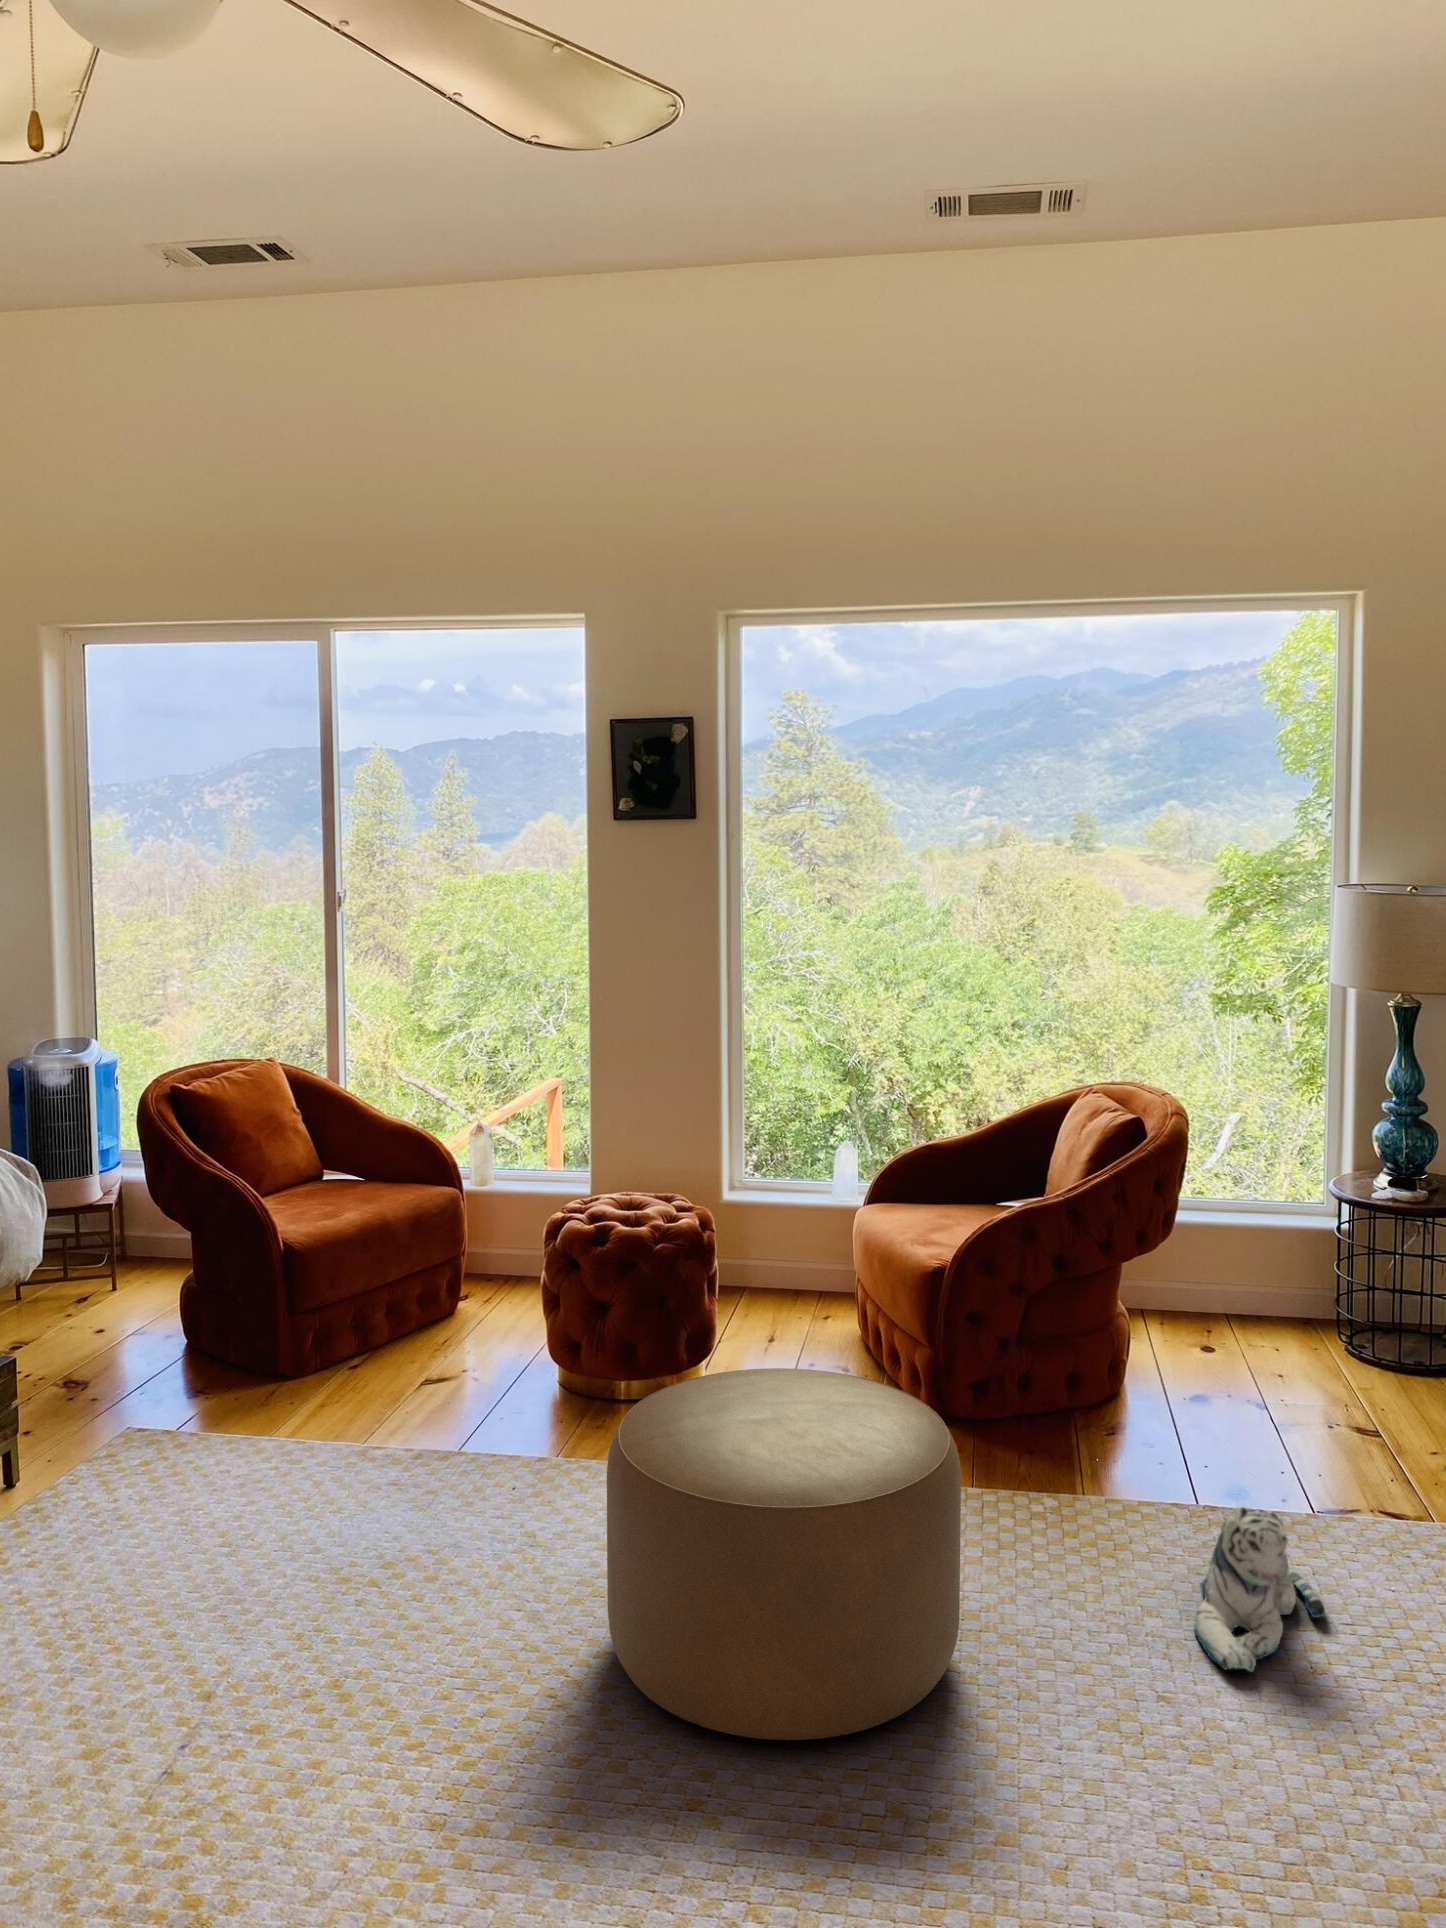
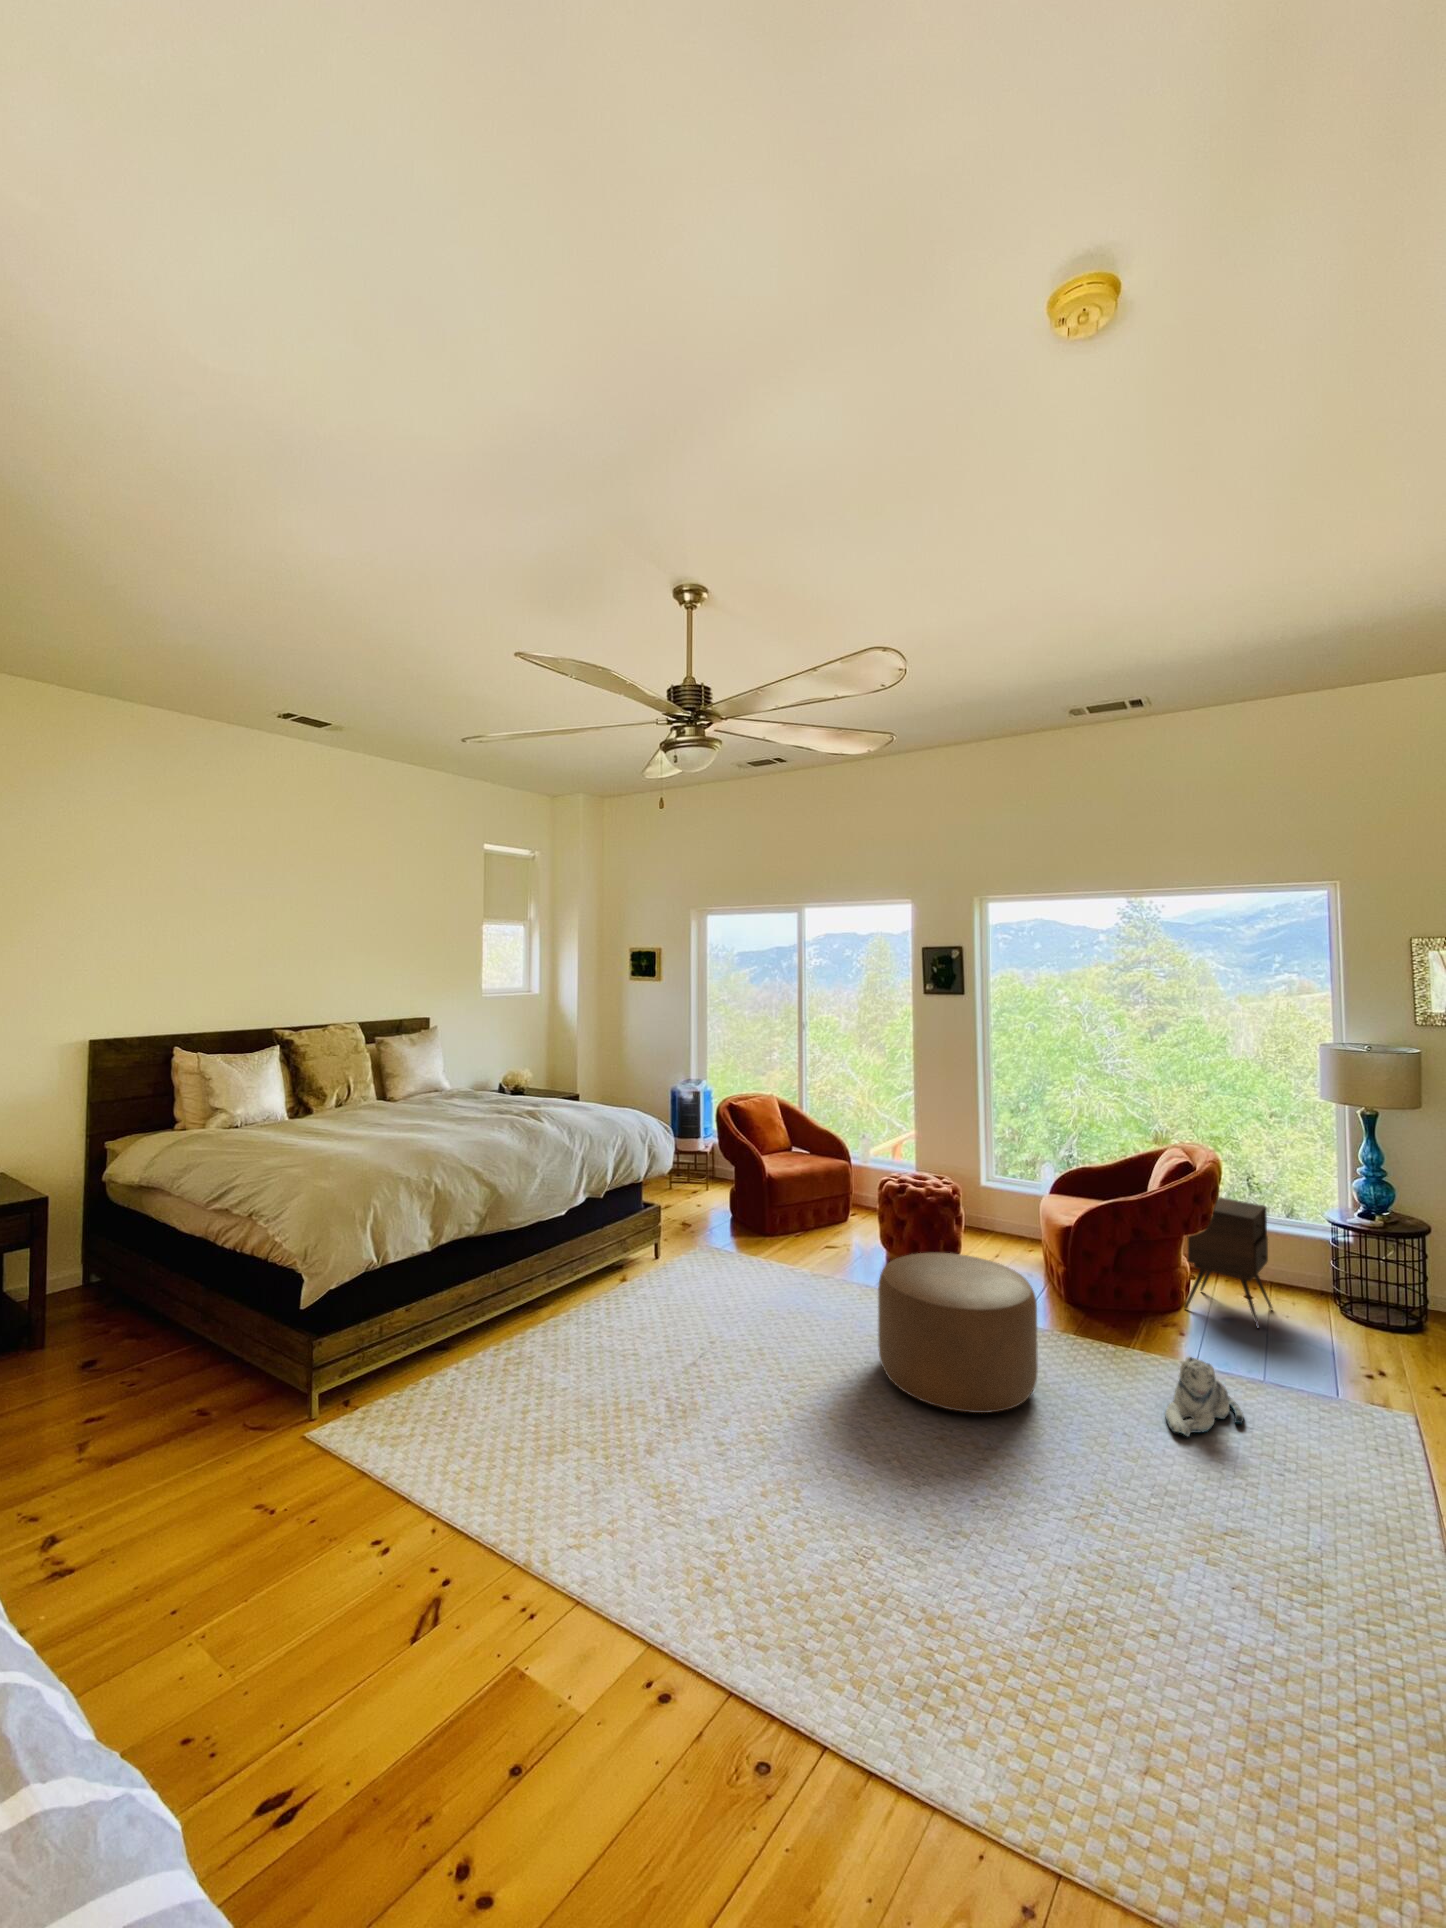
side table: none [1132,1174,1269,1411] -> present [1184,1197,1272,1329]

